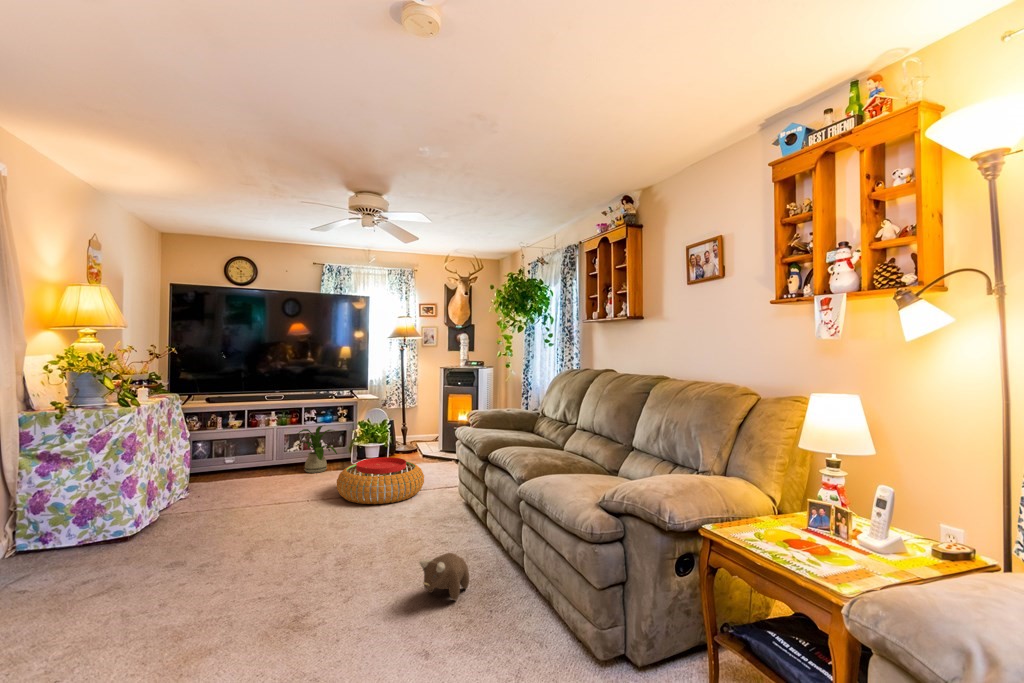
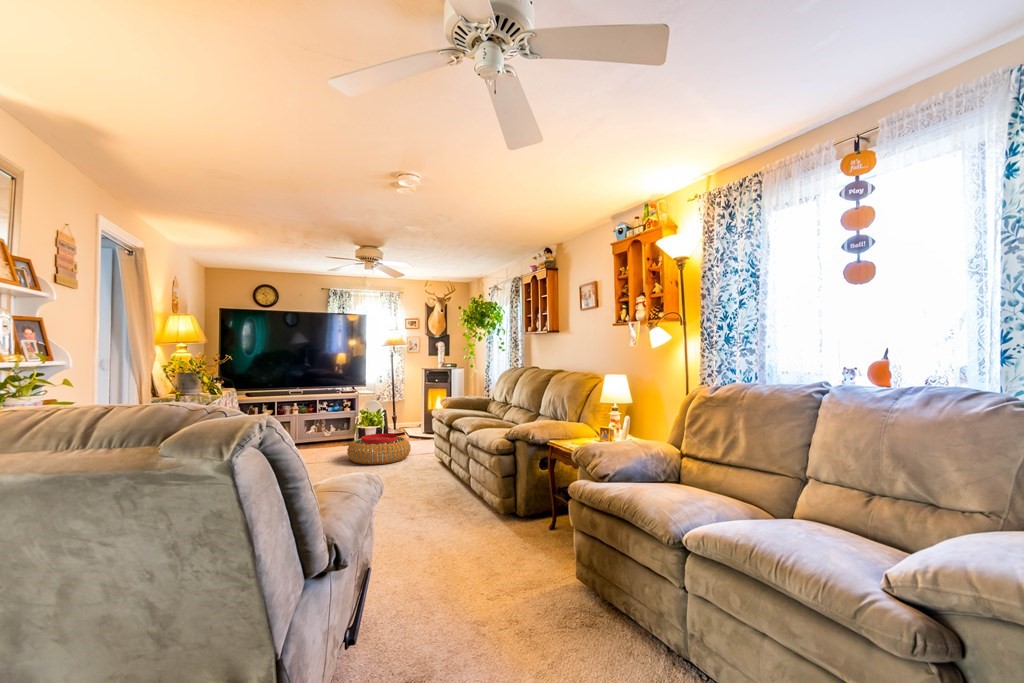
house plant: present [296,425,337,473] -> none [312,412,346,448]
plush toy: present [419,553,469,600] -> none [408,479,439,505]

